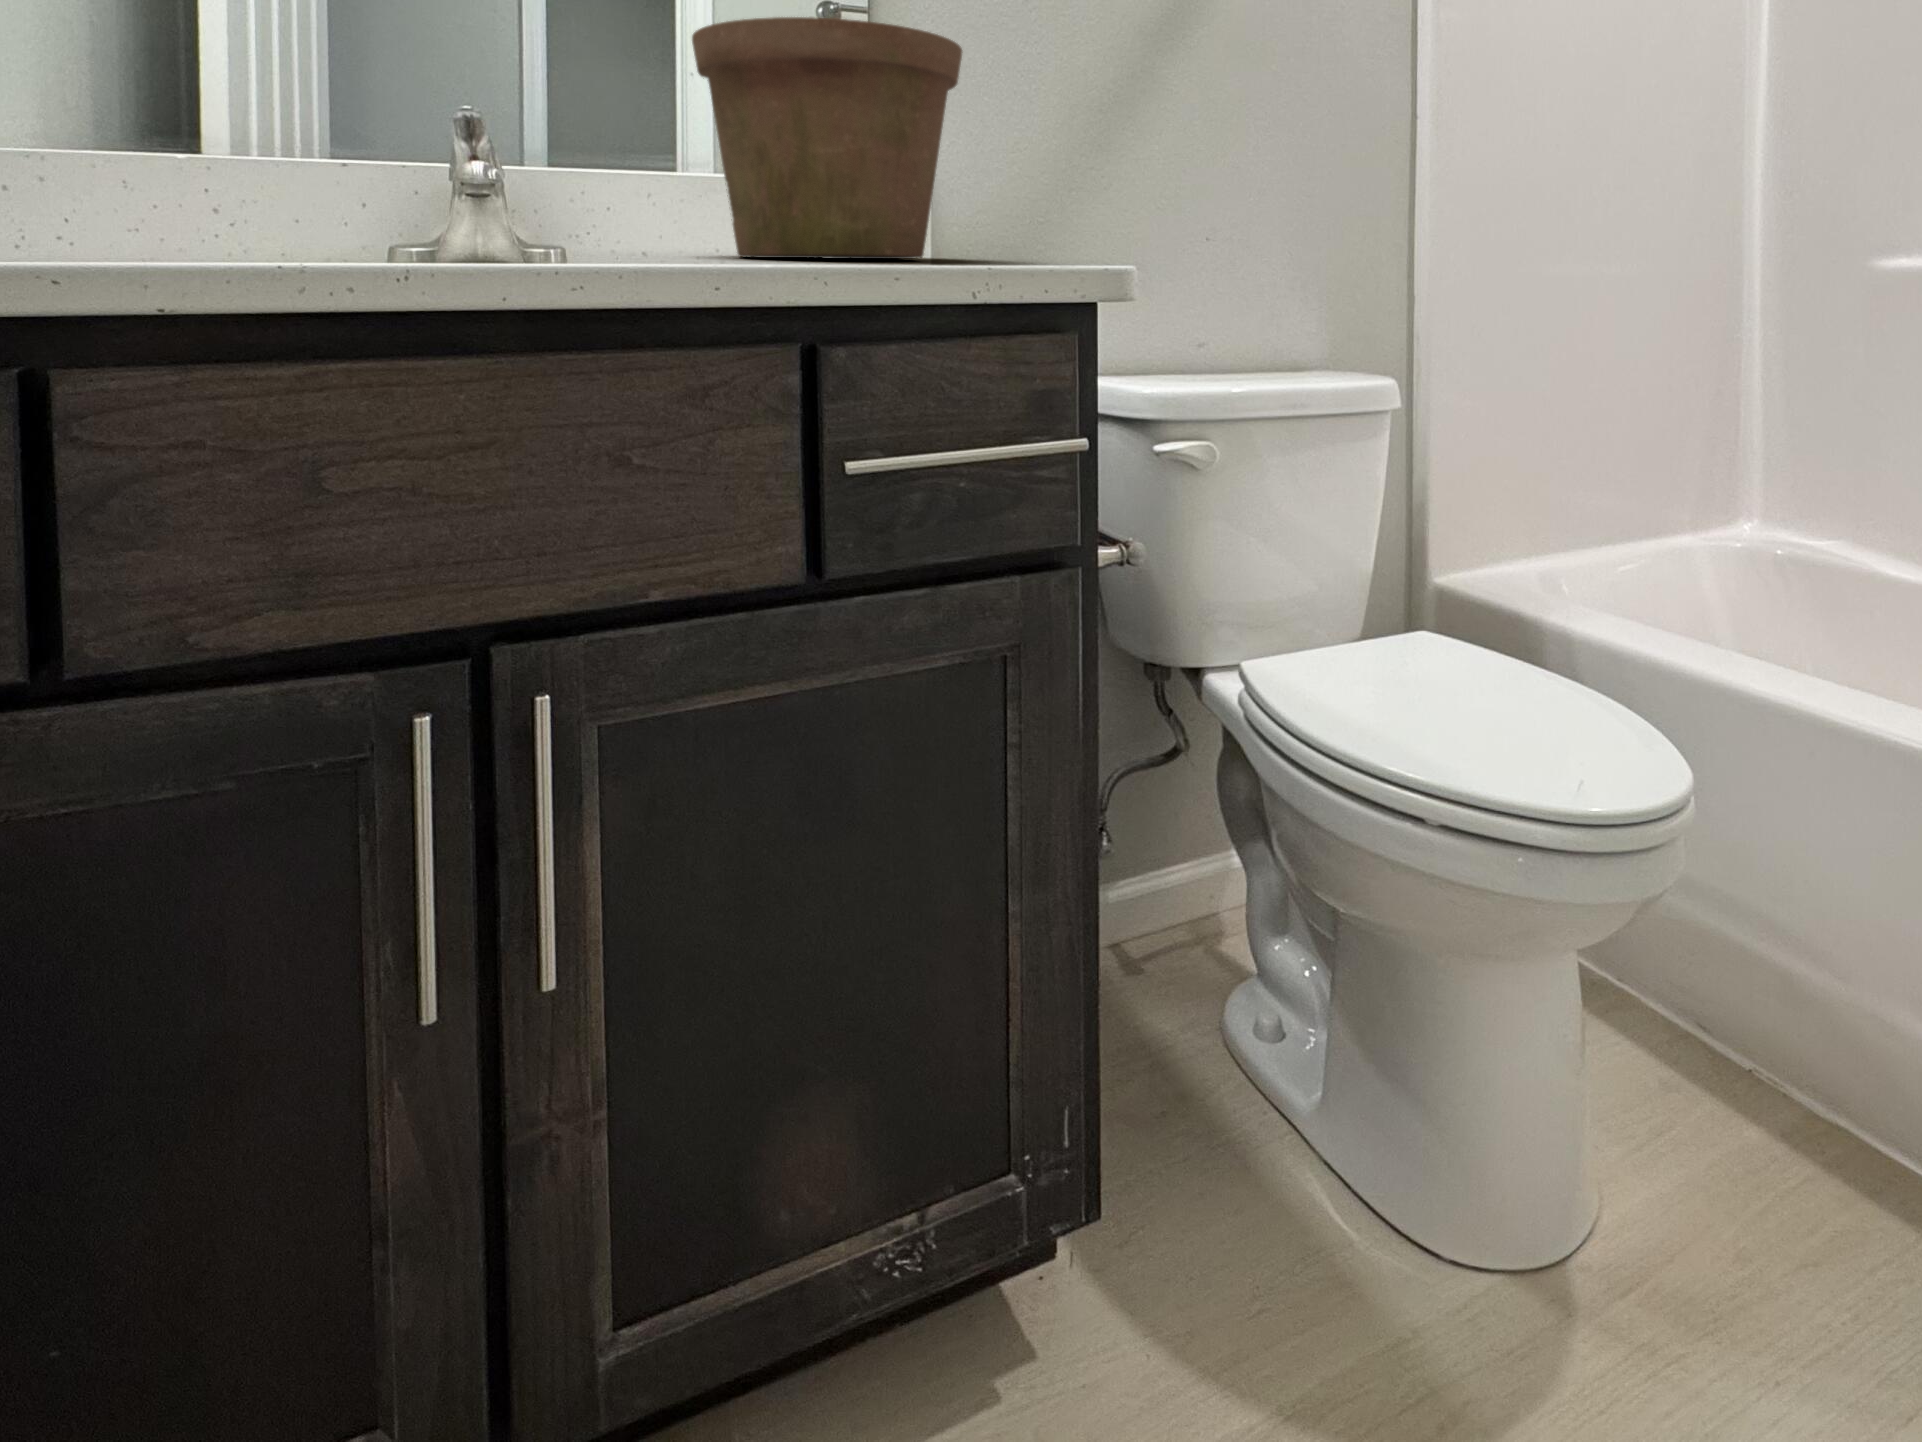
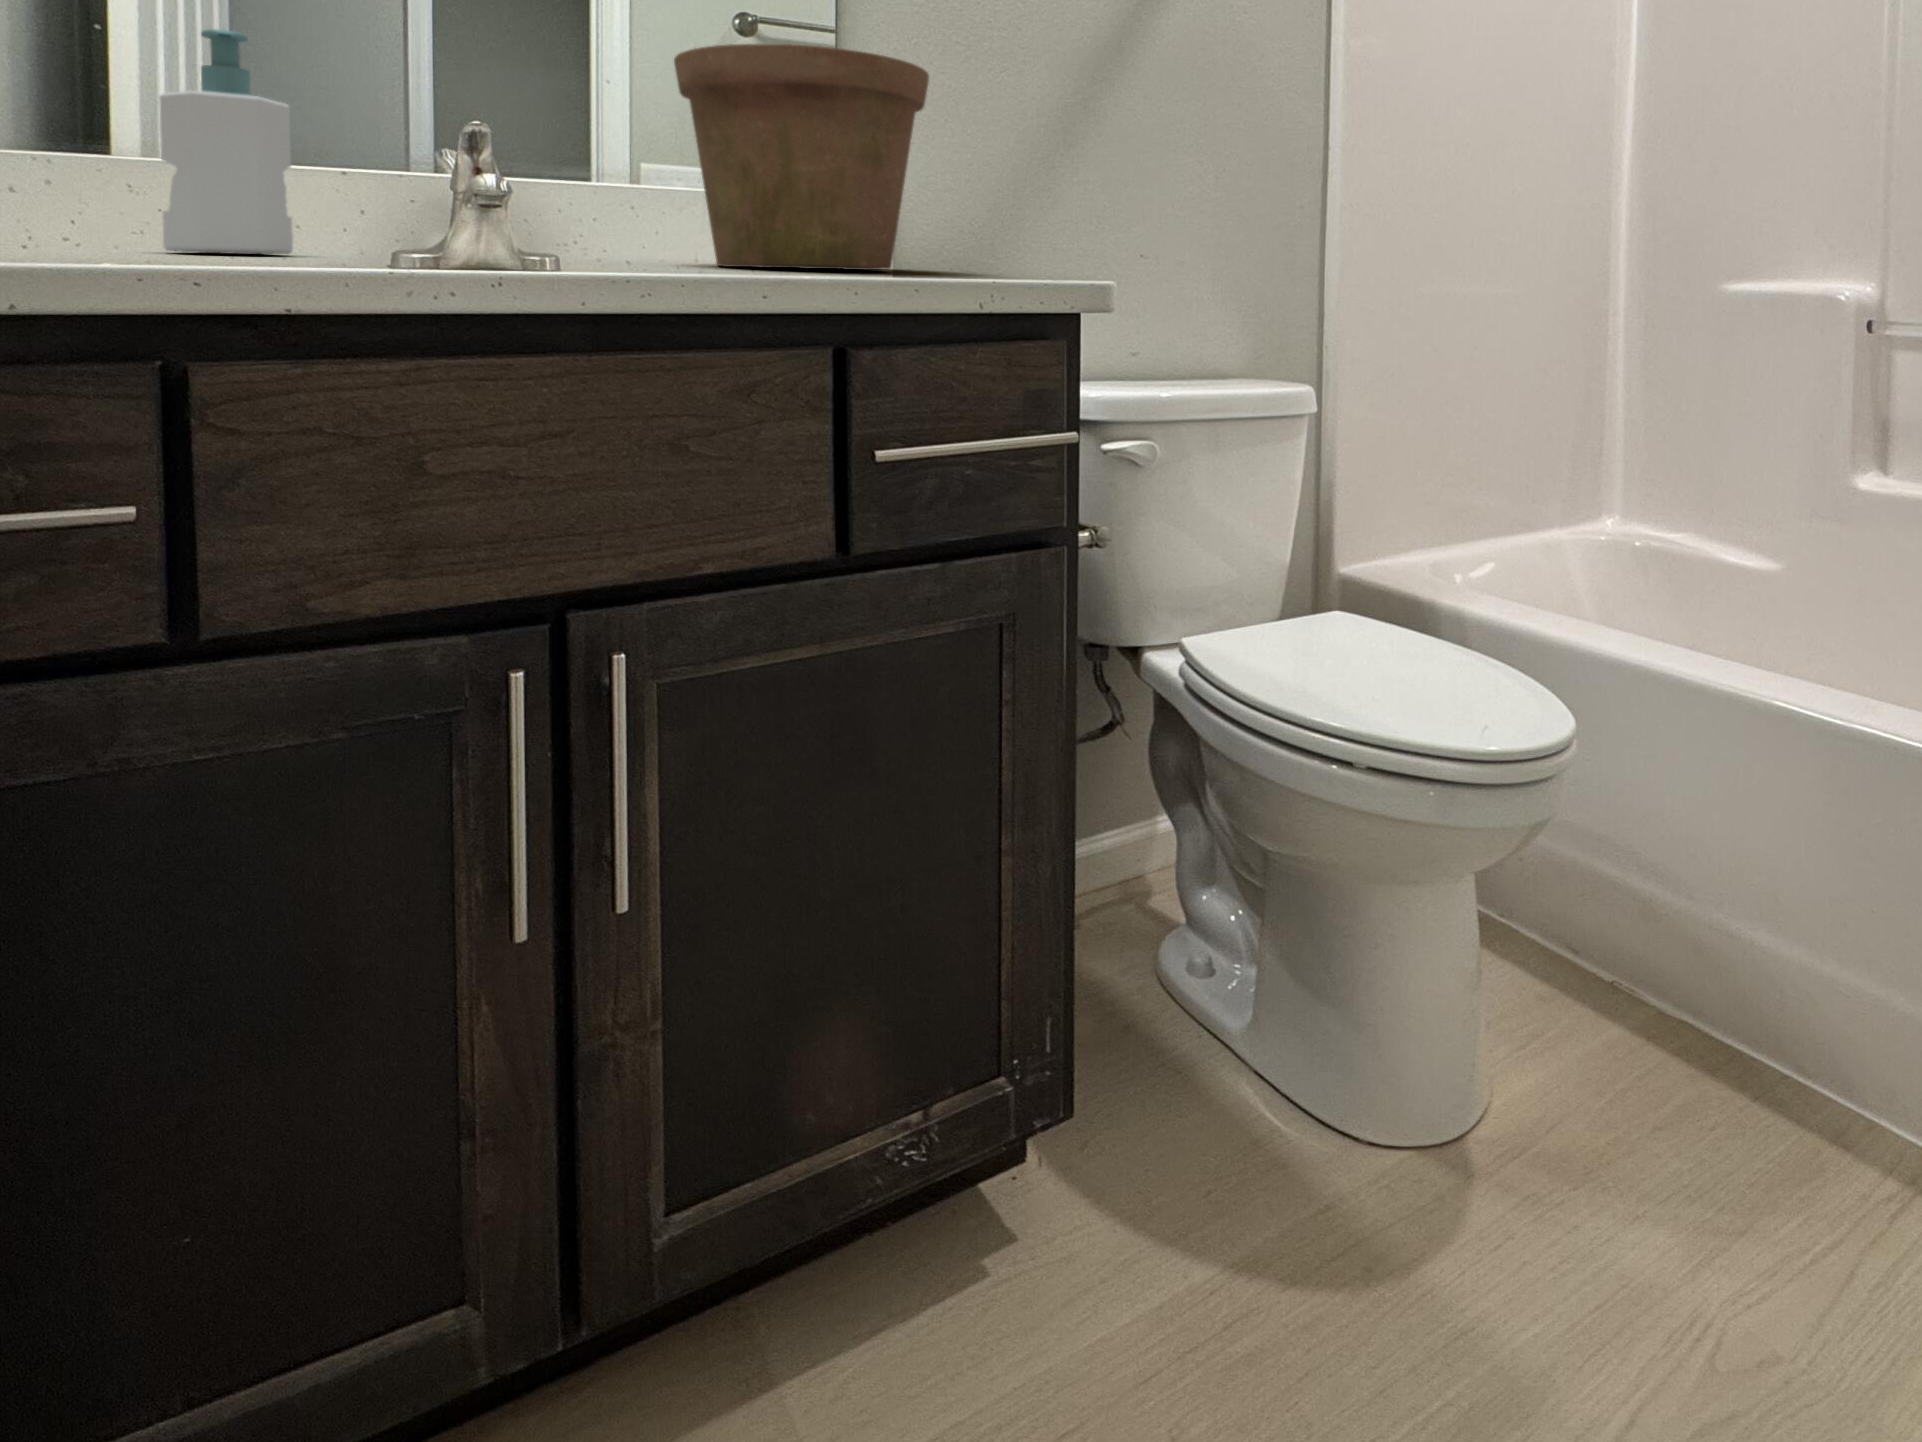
soap bottle: none [157,19,294,251] -> present [160,29,293,254]

